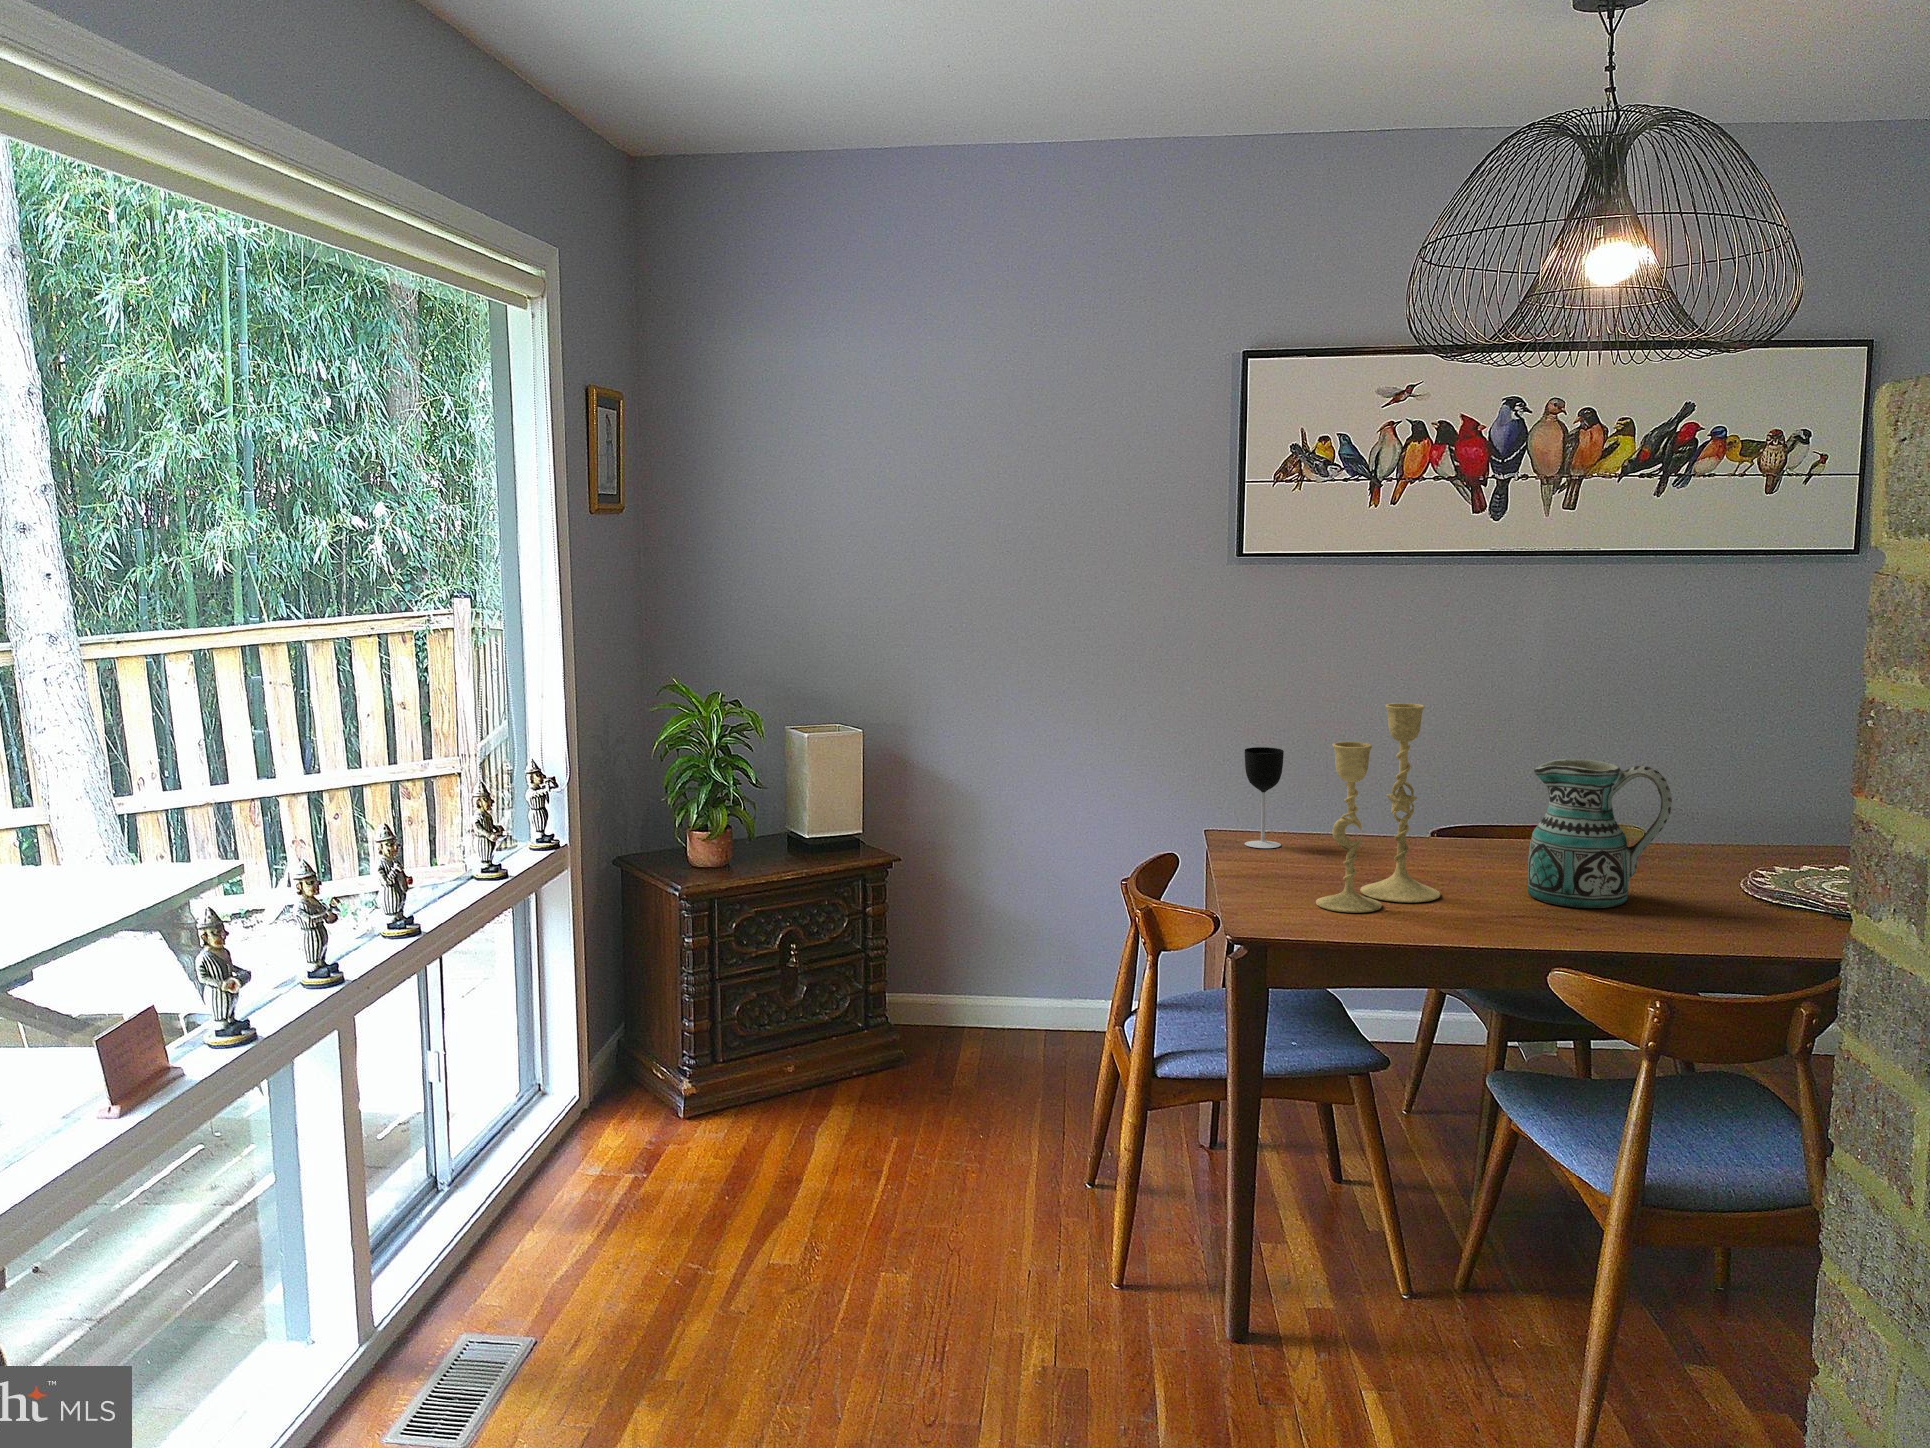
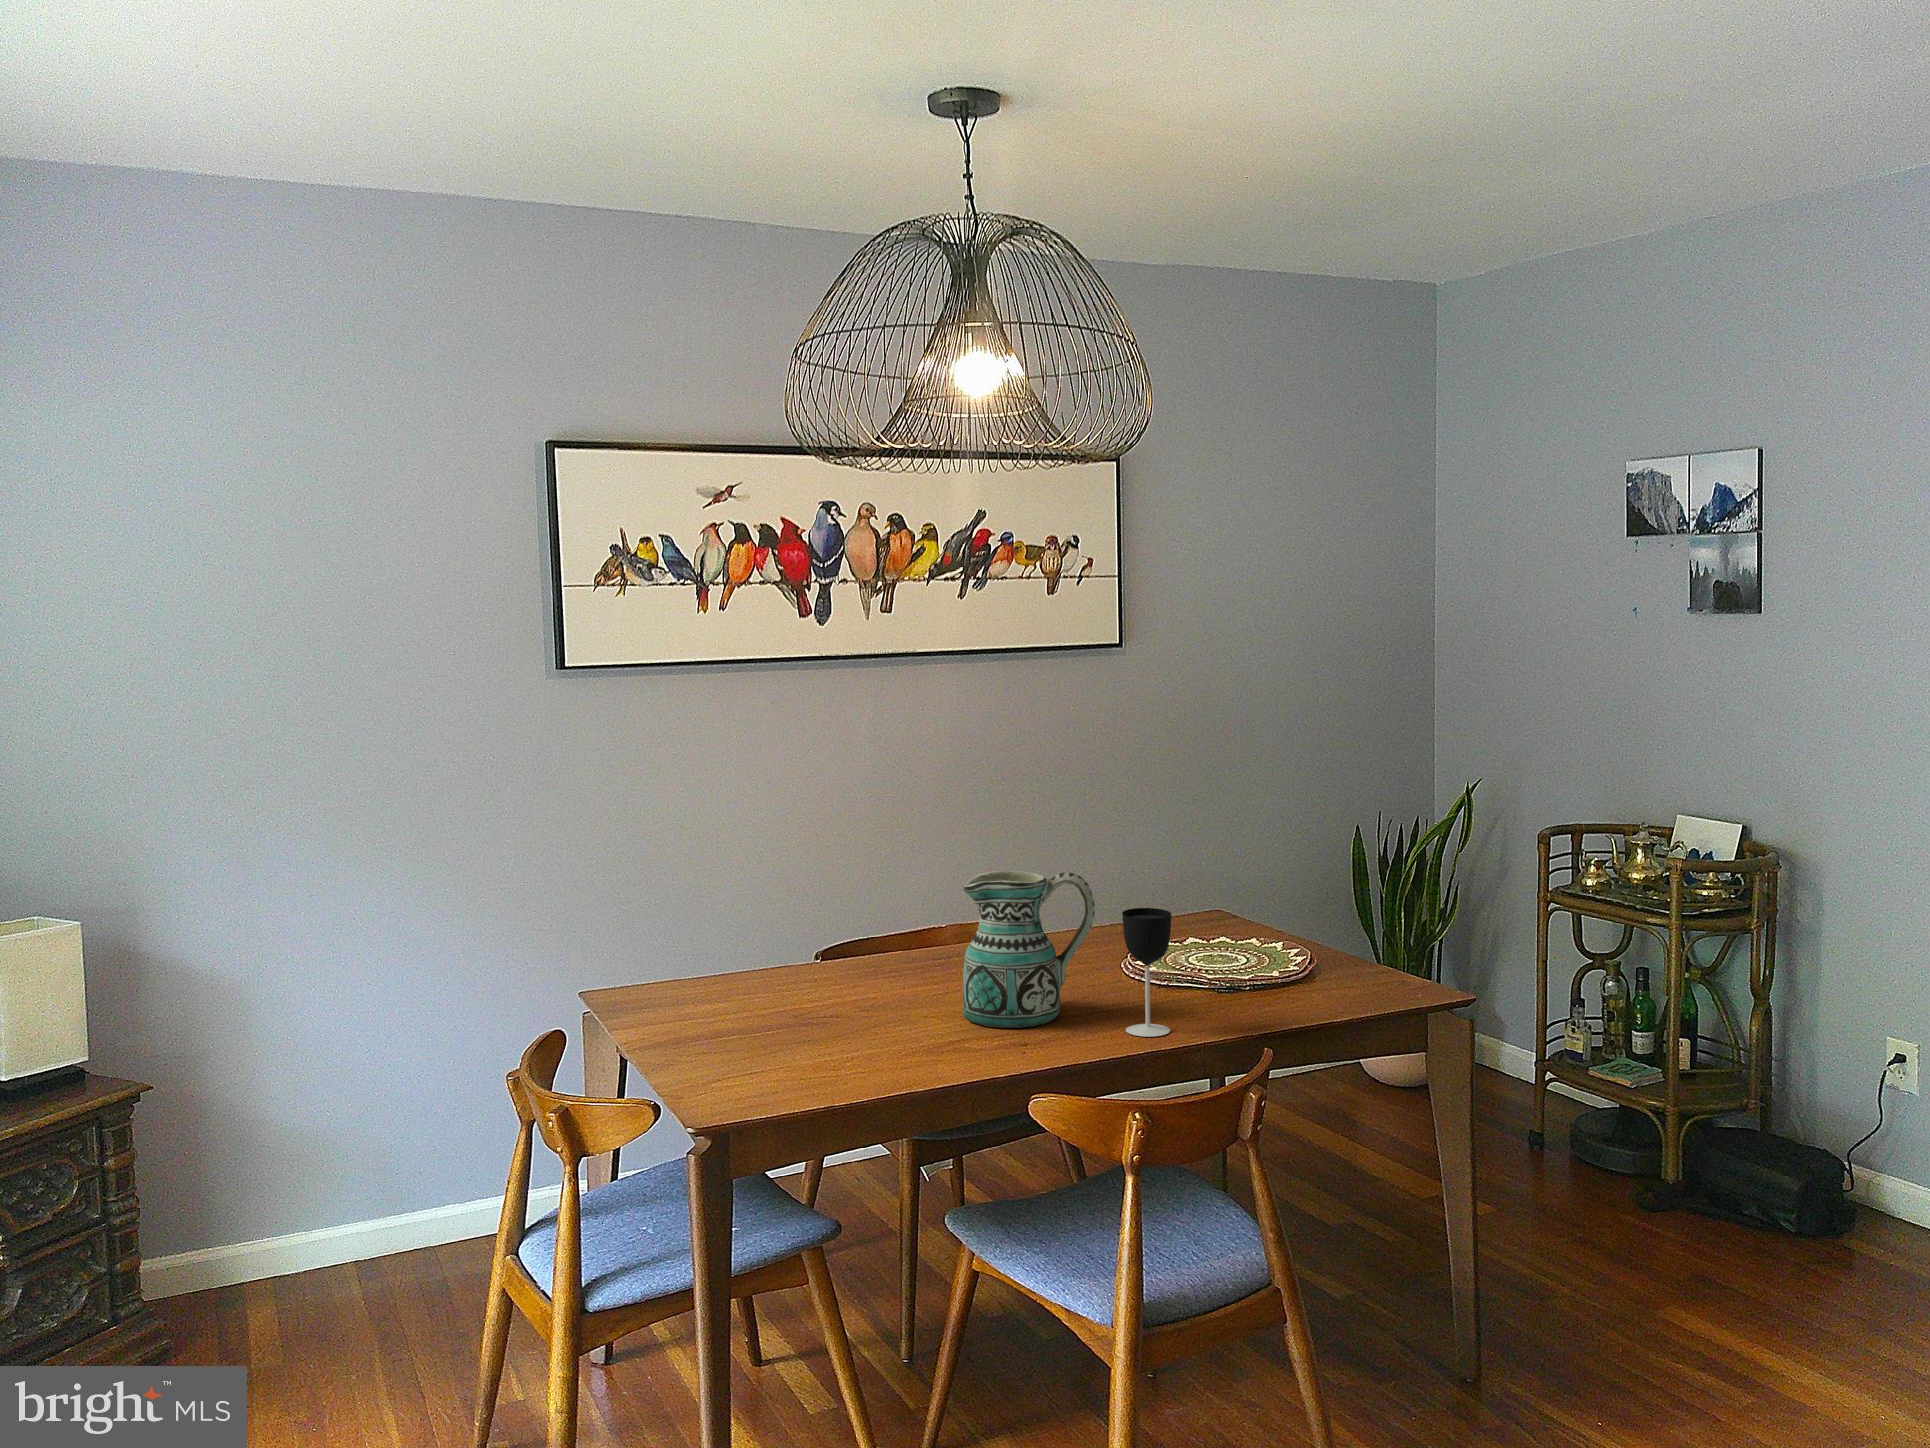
candlestick: present [1316,703,1440,913] -> none [765,830,886,1077]
wine glass: present [1245,747,1284,848] -> present [1122,908,1171,1037]

